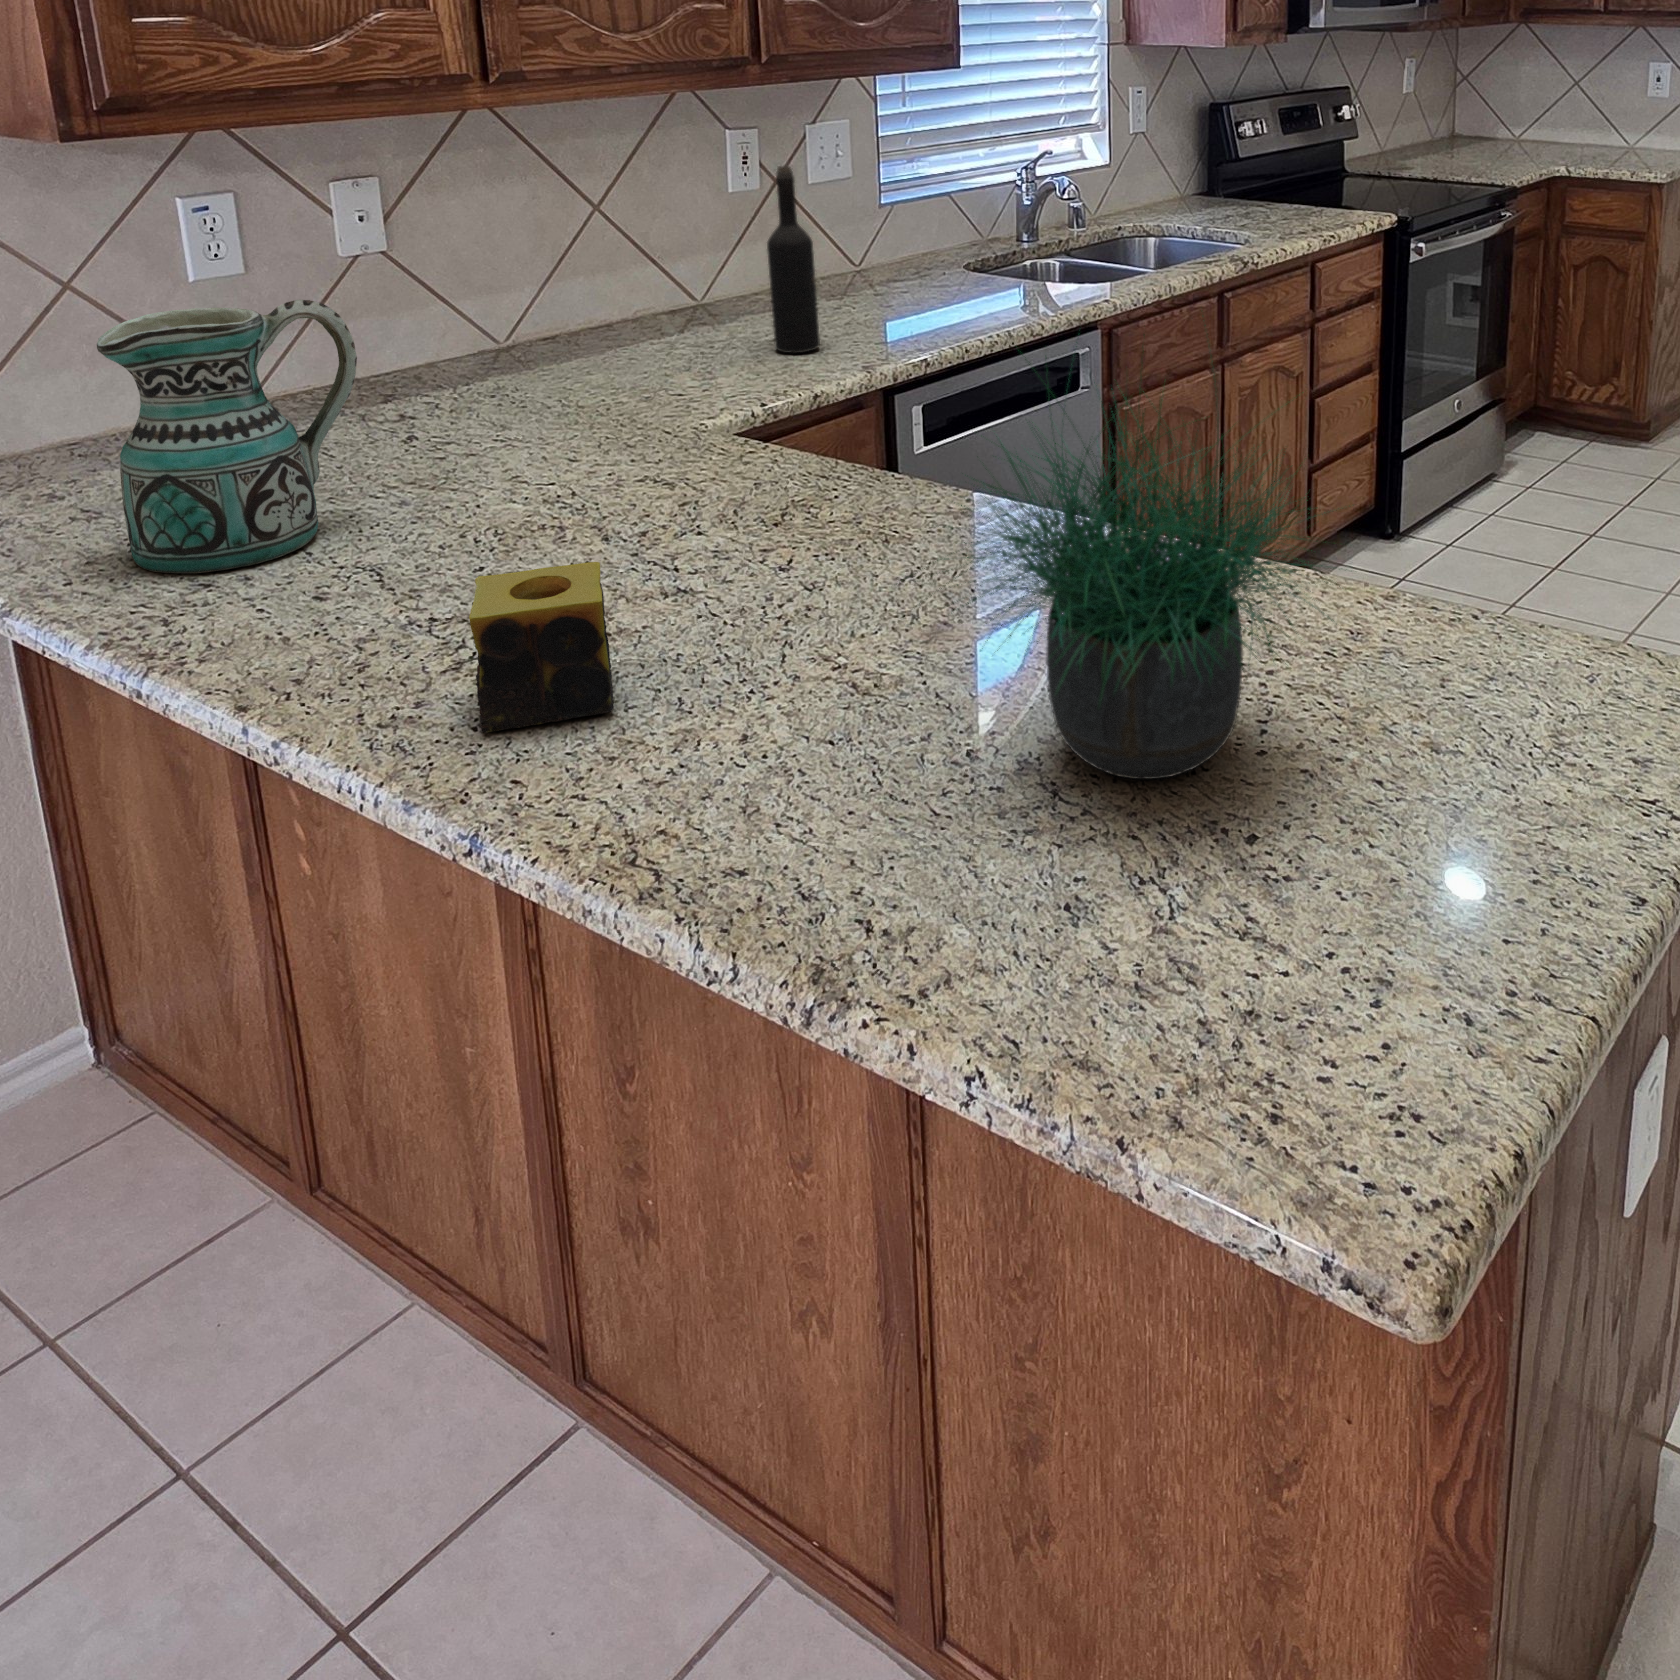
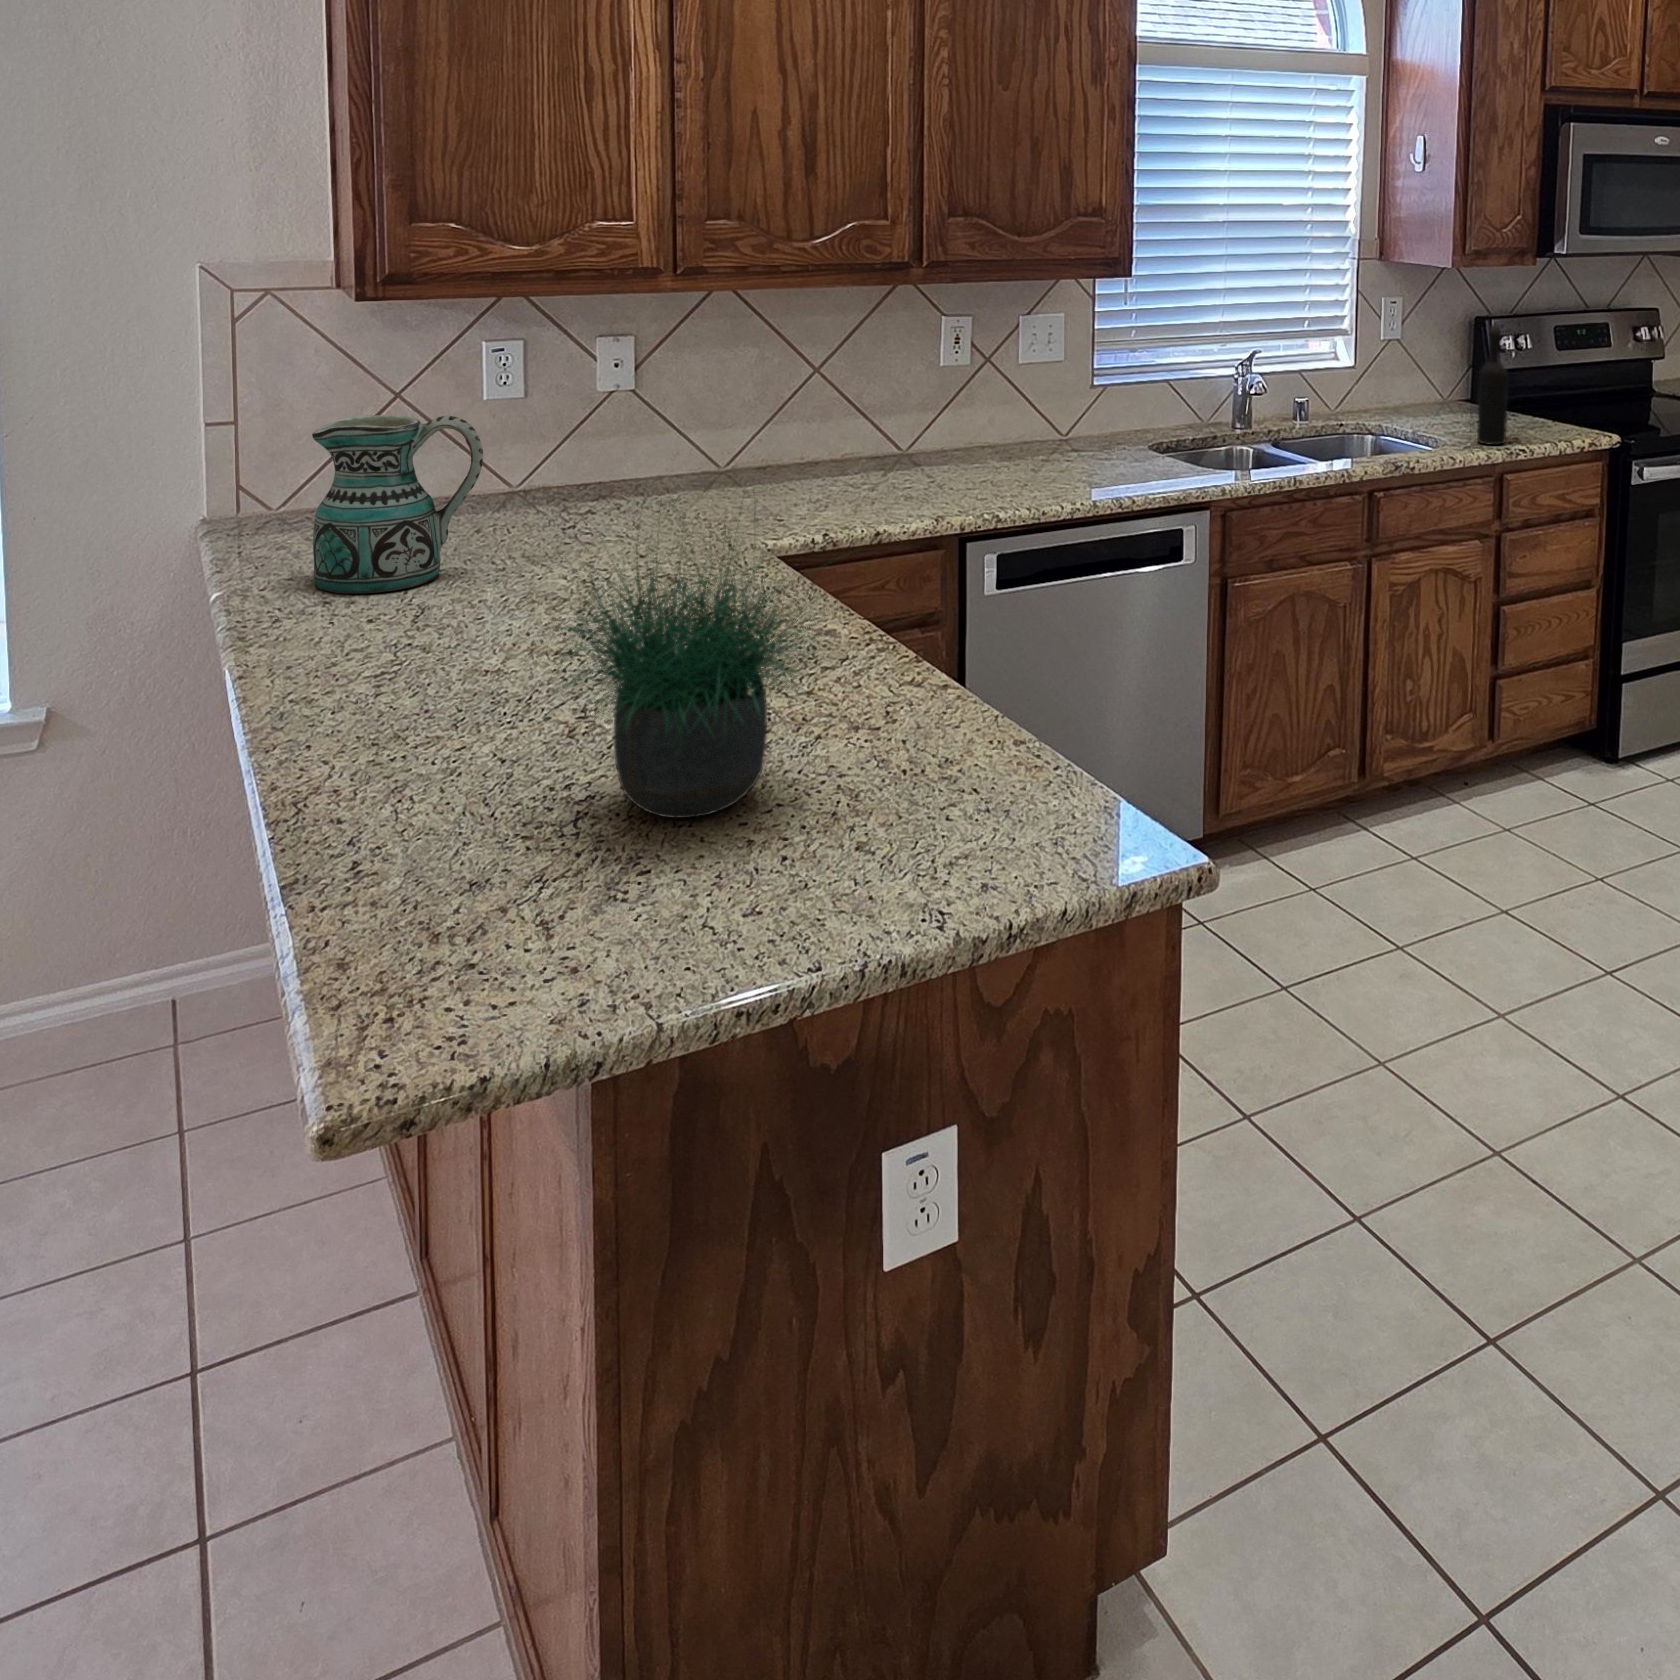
wine bottle: present [767,165,820,353] -> present [1477,324,1508,445]
candle: present [469,562,614,733] -> none [343,608,467,713]

